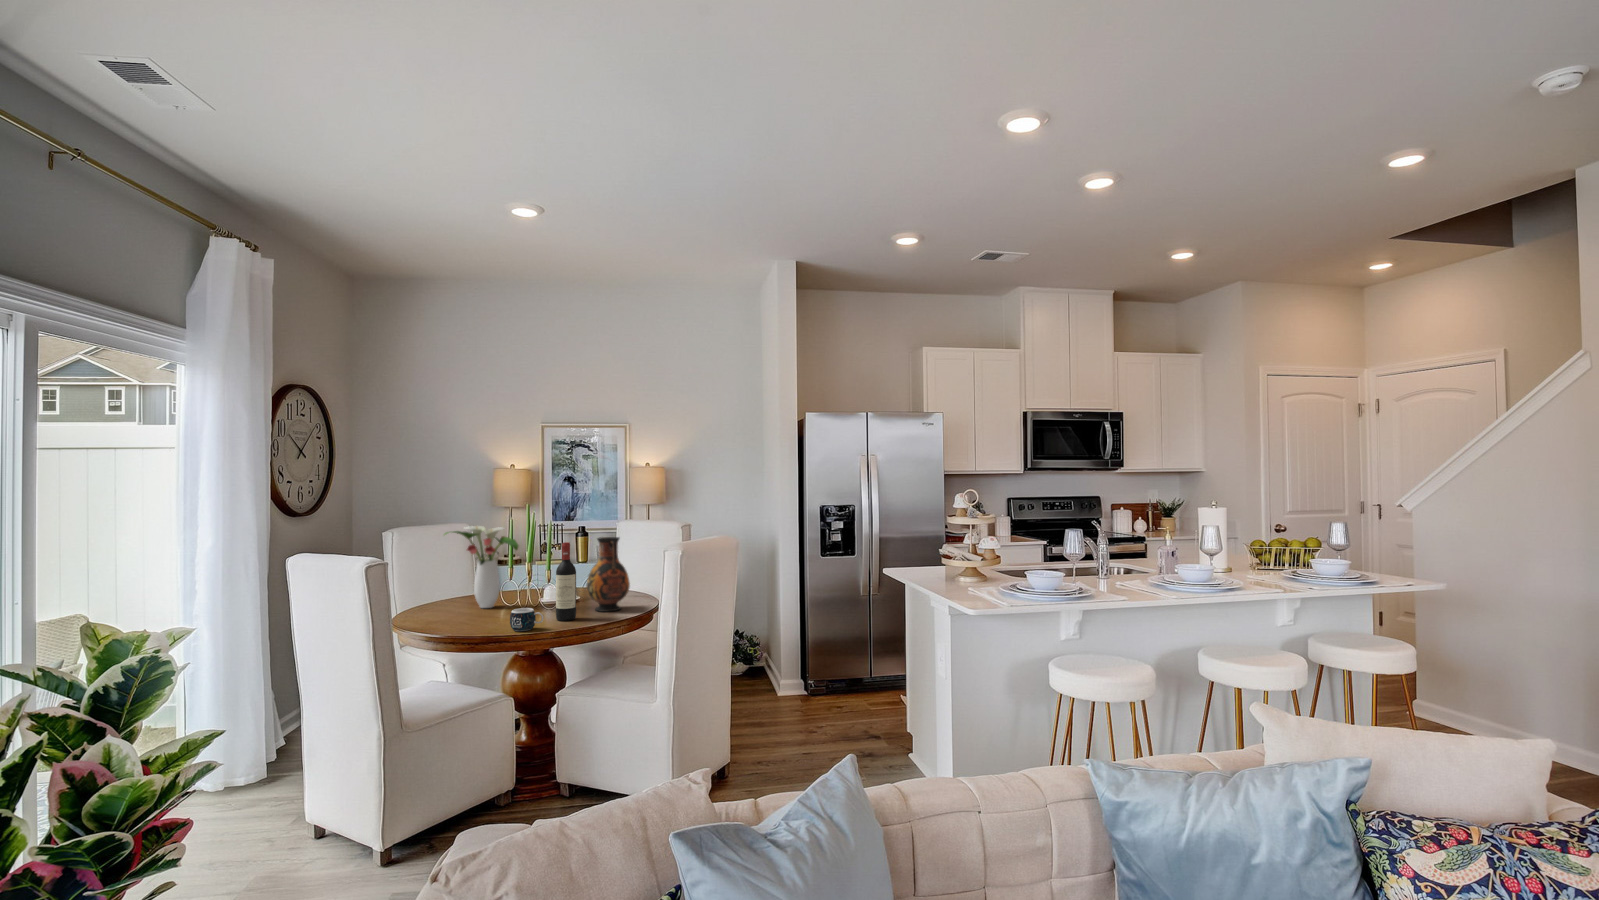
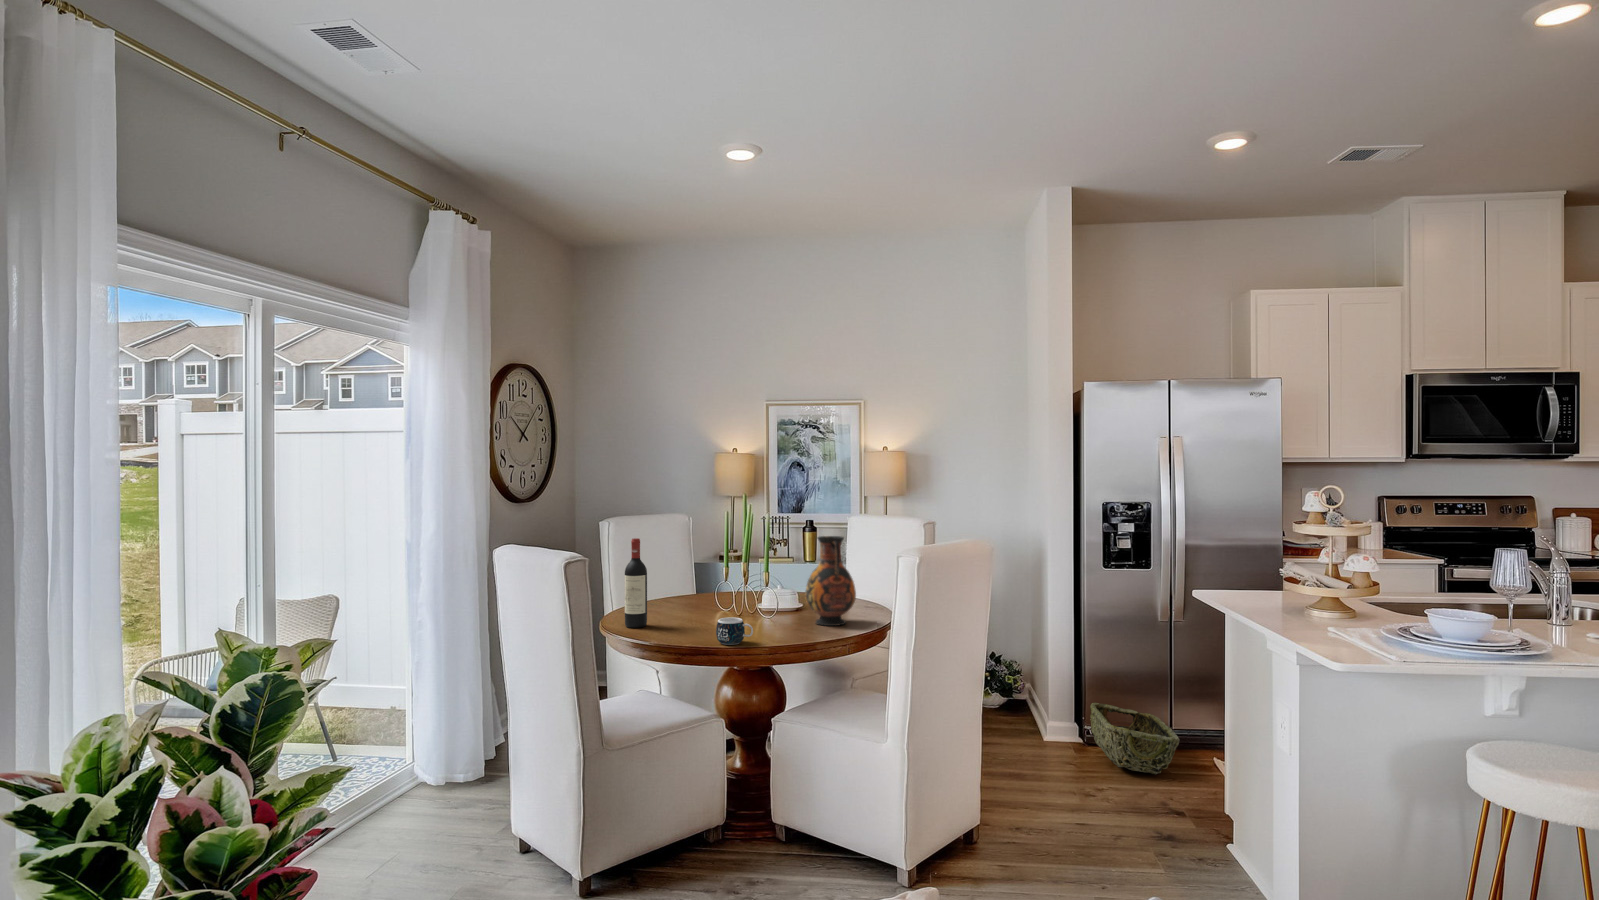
flower arrangement: present [445,526,518,608] -> none [651,518,730,612]
wine bottle: present [556,542,576,621] -> present [625,538,647,628]
woven basket: none [813,662,877,712] -> present [1090,703,1180,774]

